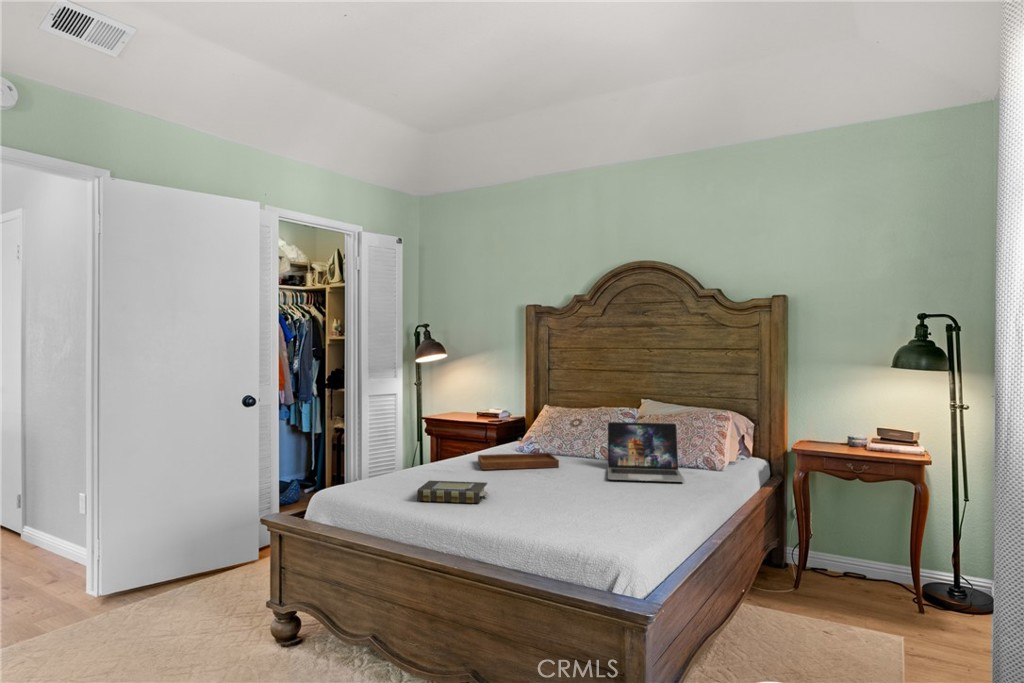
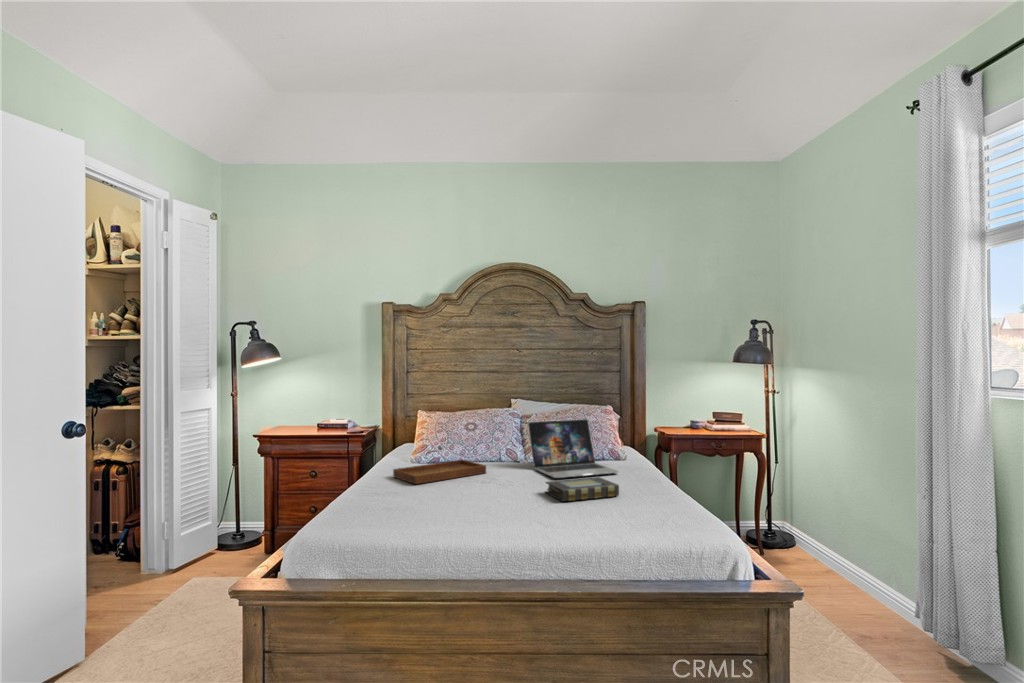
book: present [417,481,488,503] -> present [545,477,619,501]

